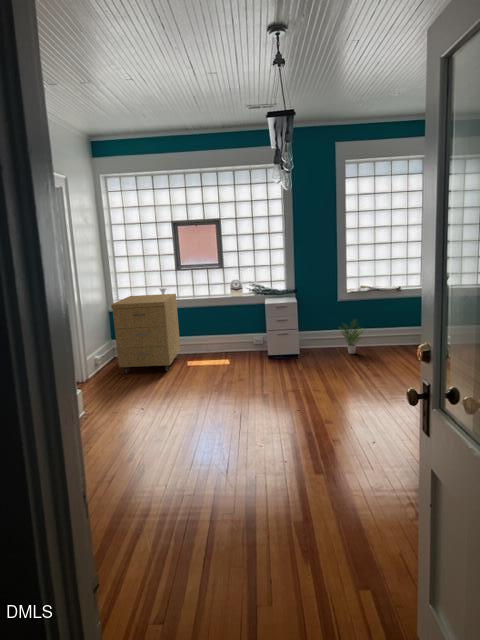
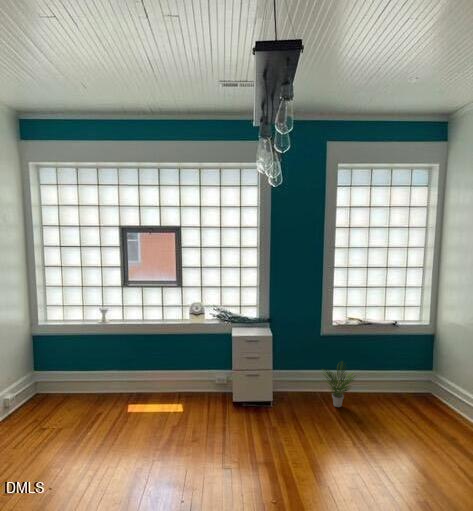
storage cabinet: present [111,294,180,373] -> none [19,319,121,435]

